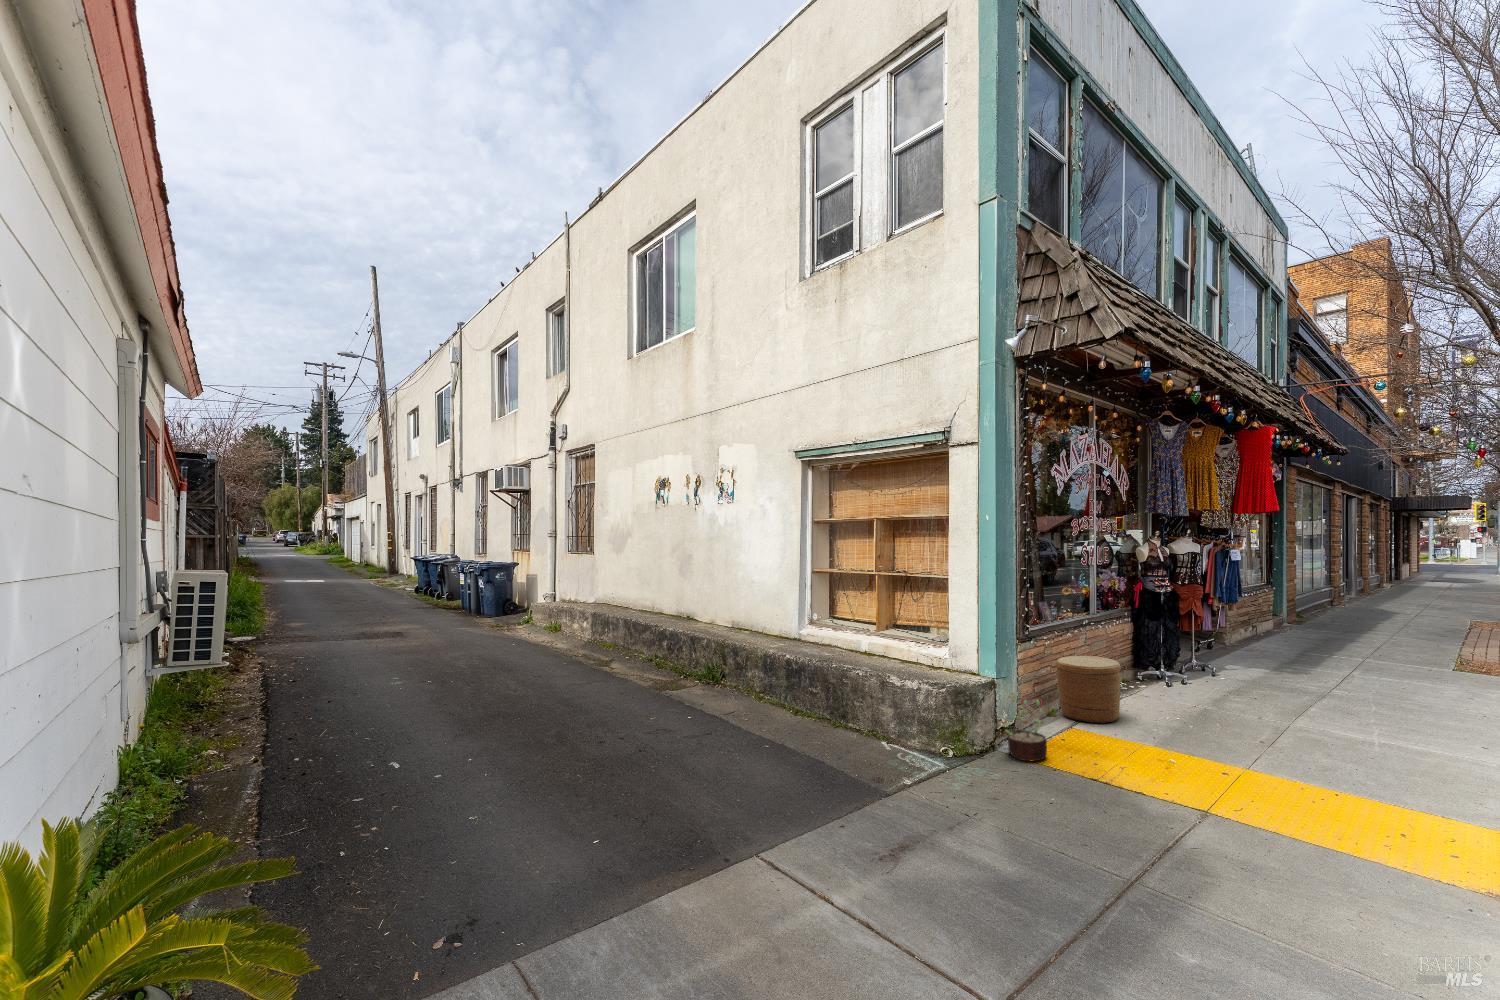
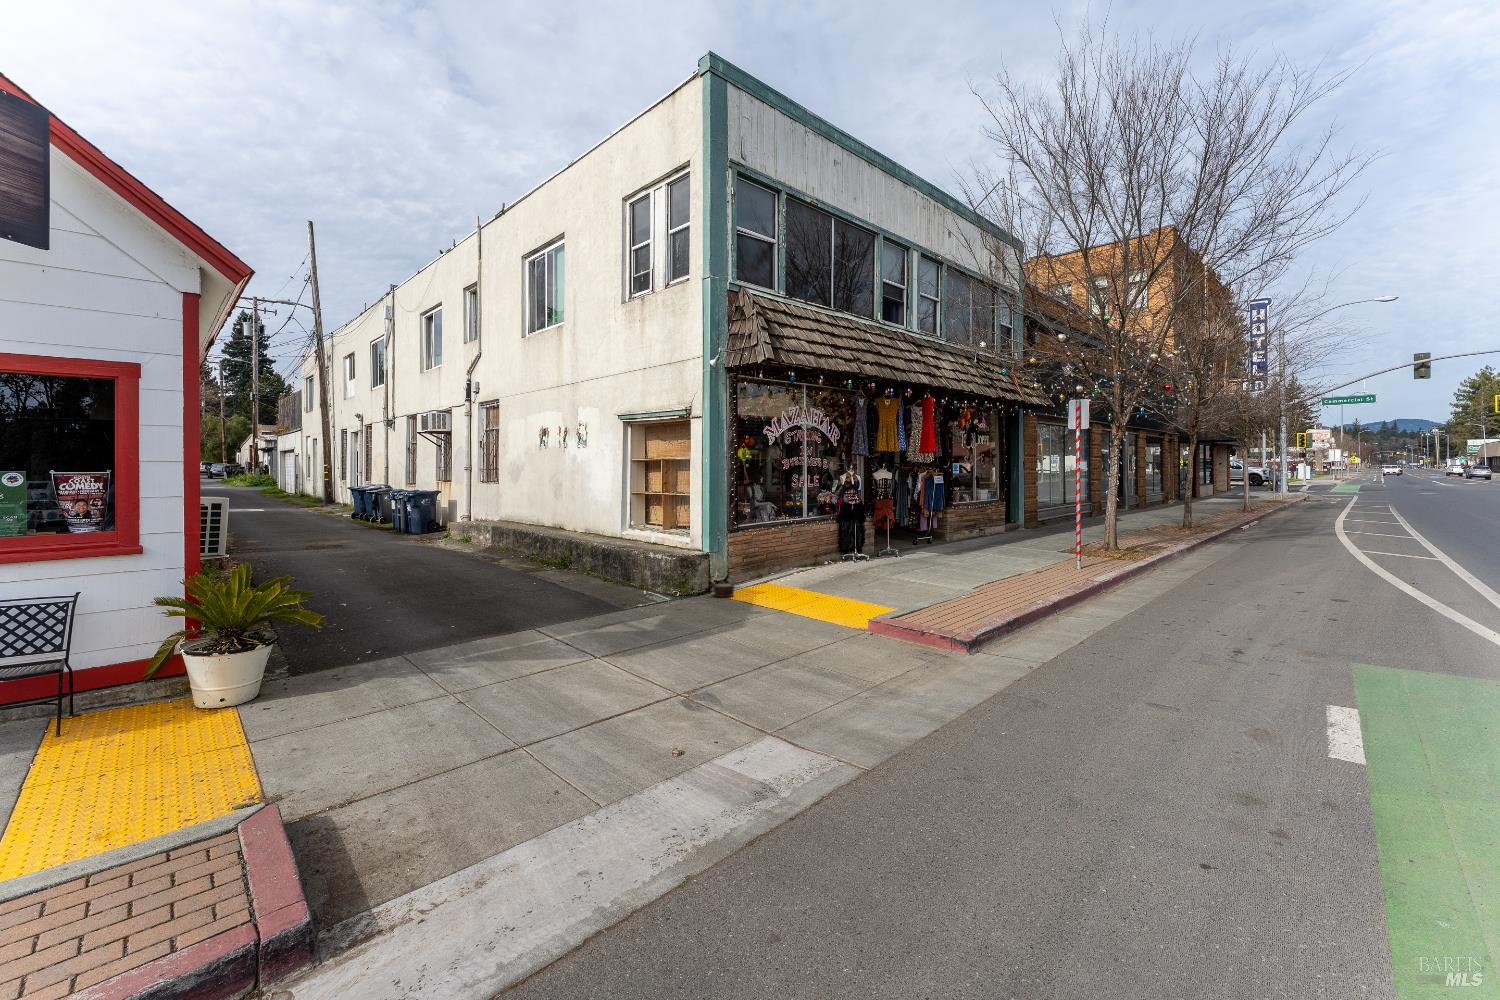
basket: present [1056,656,1121,723] -> none [757,546,791,582]

